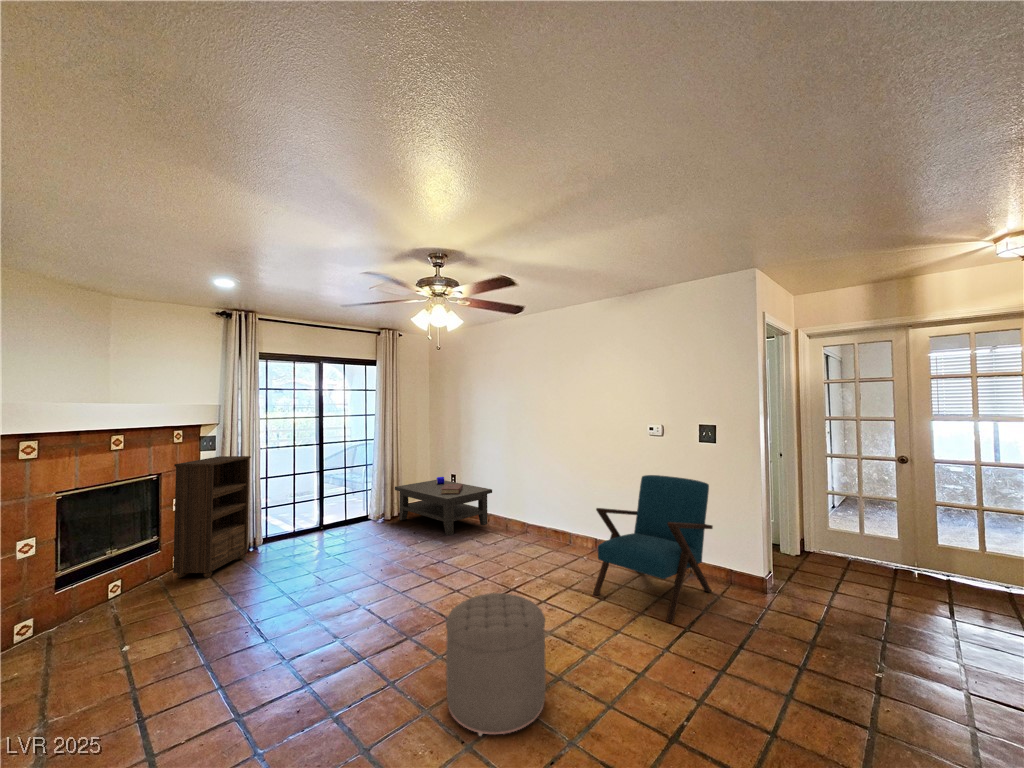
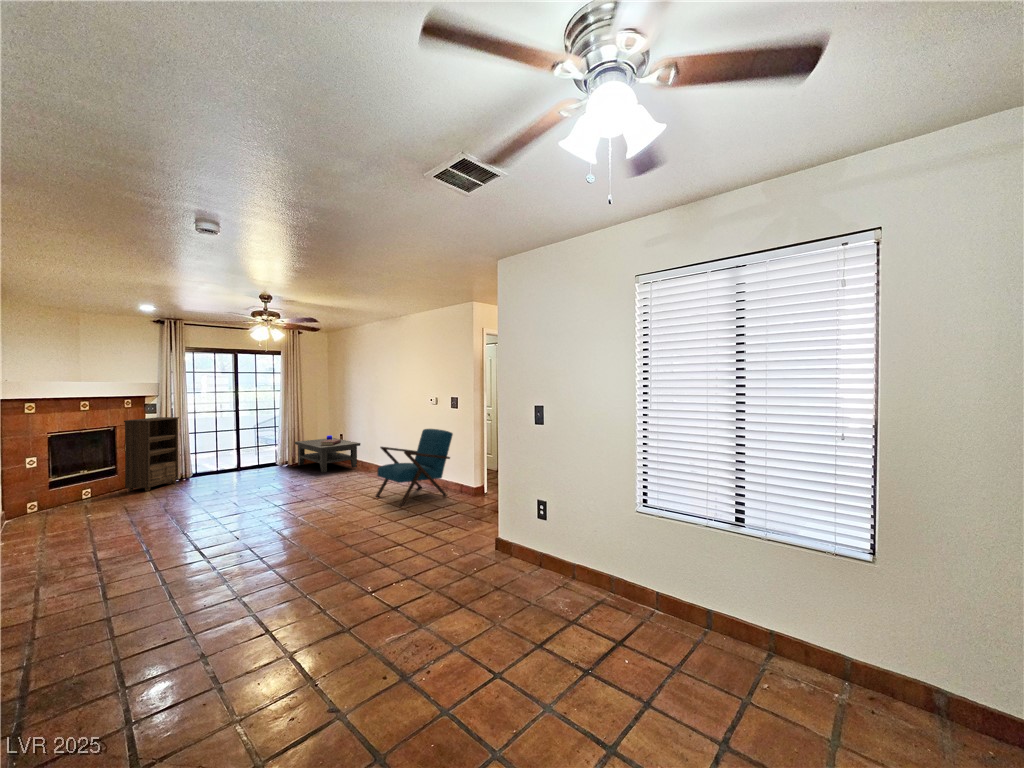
ottoman: present [446,593,546,736] -> none [240,481,297,537]

